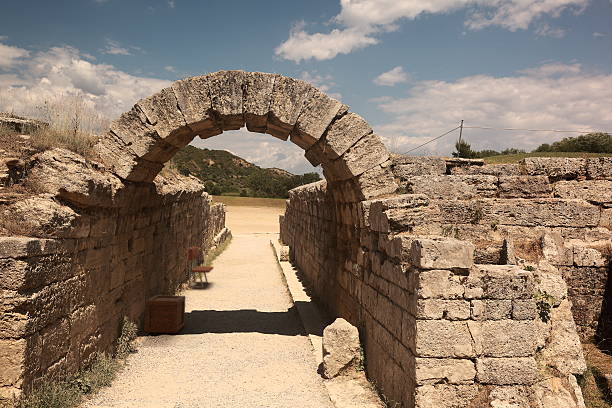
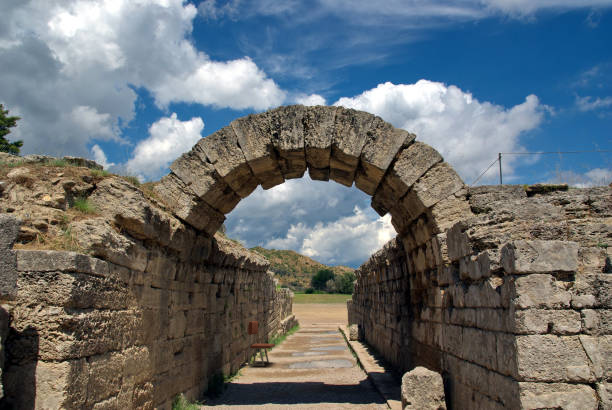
wooden crate: present [144,295,185,333] -> none [200,360,245,401]

